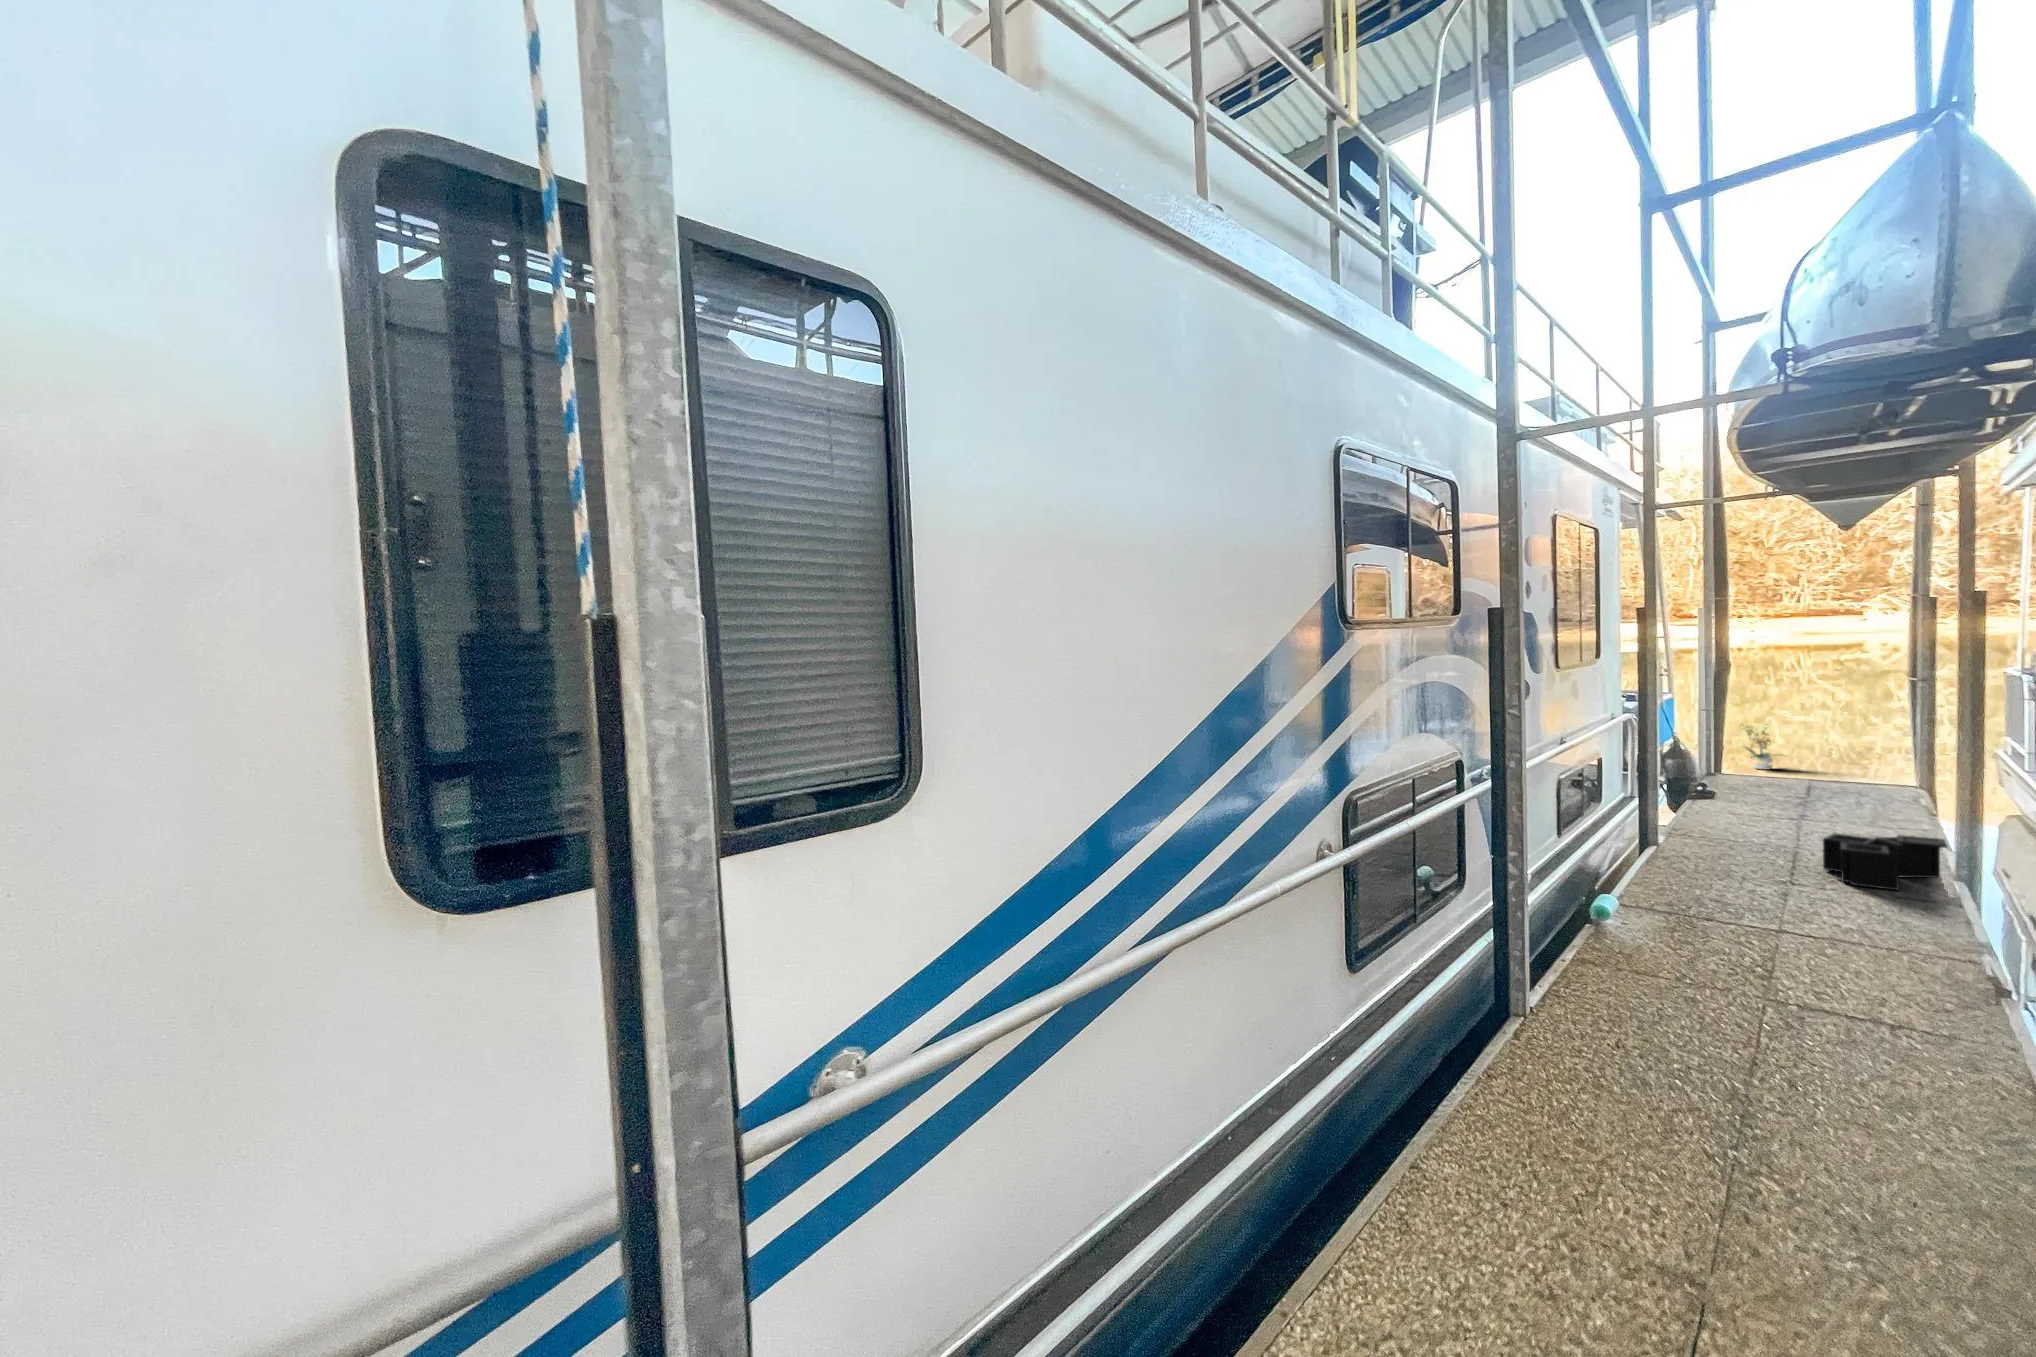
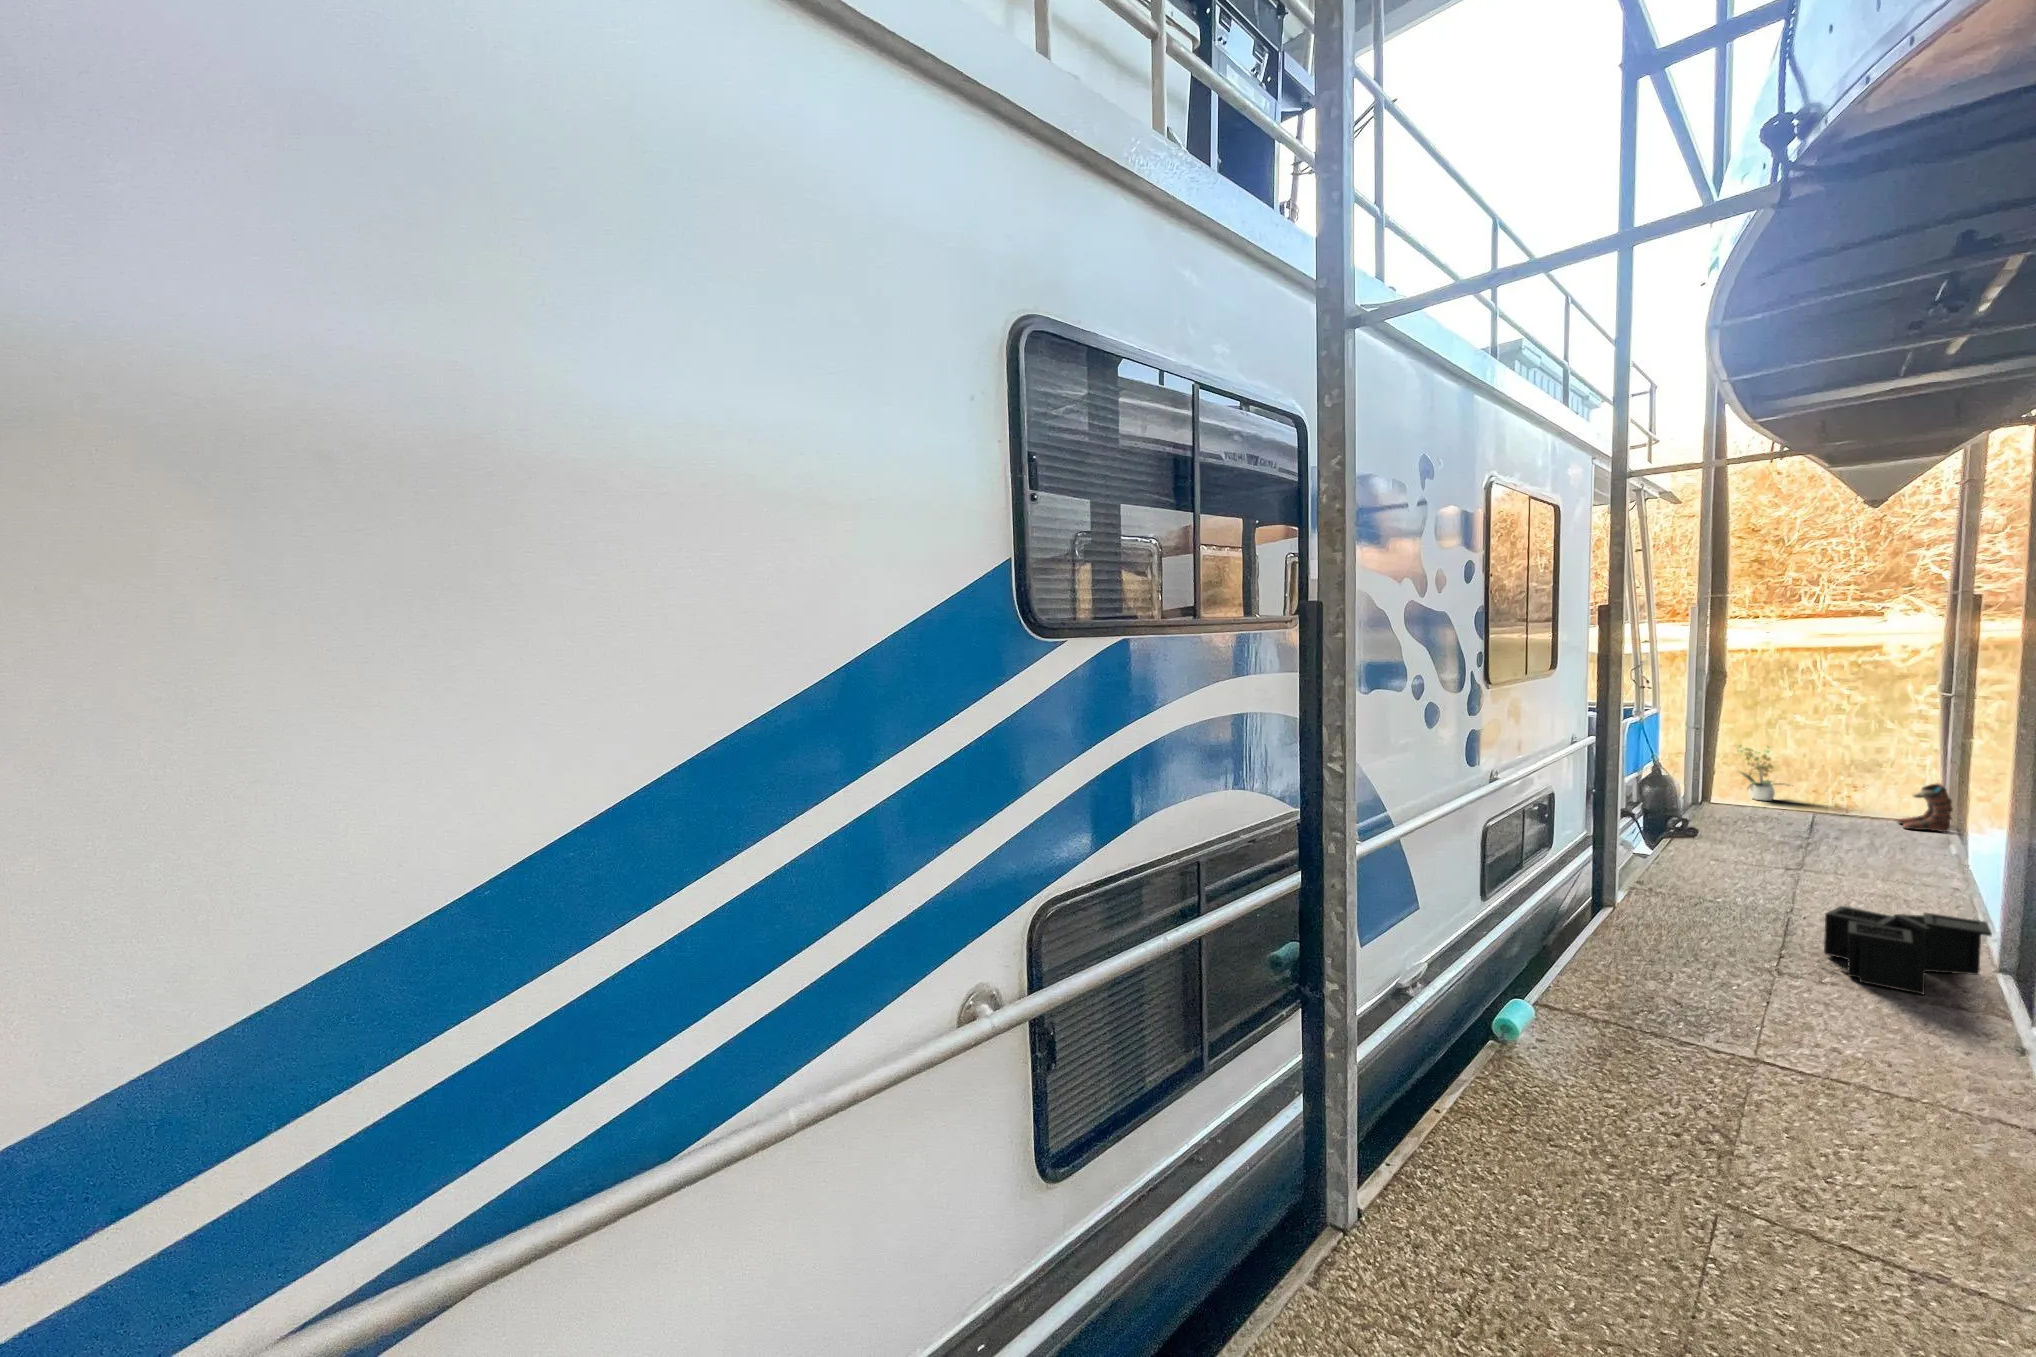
boots: none [1876,748,1922,787] -> present [1897,783,1953,832]

